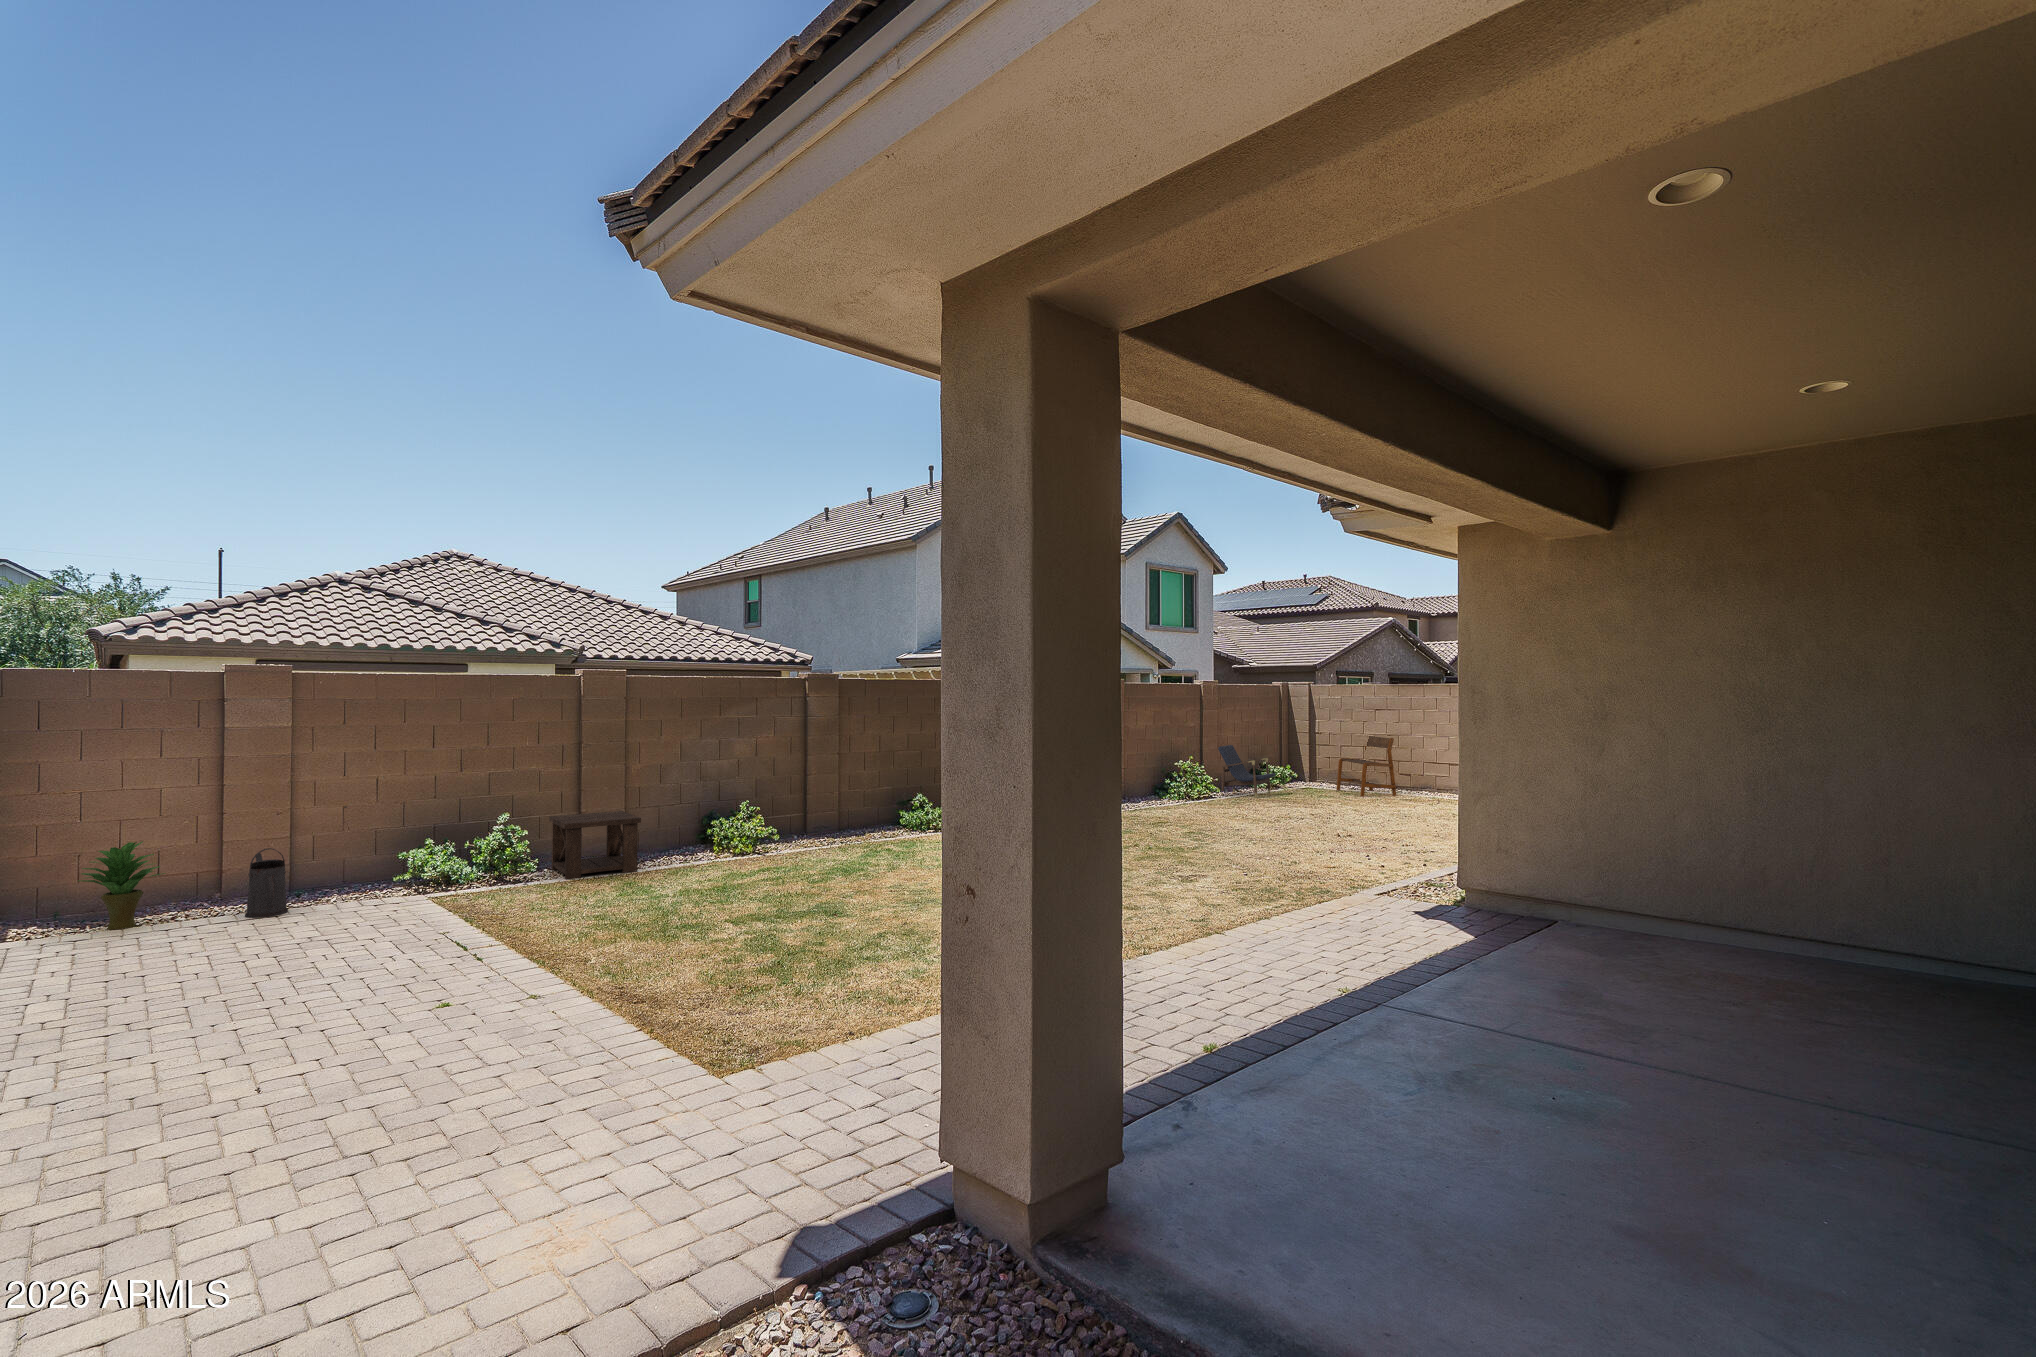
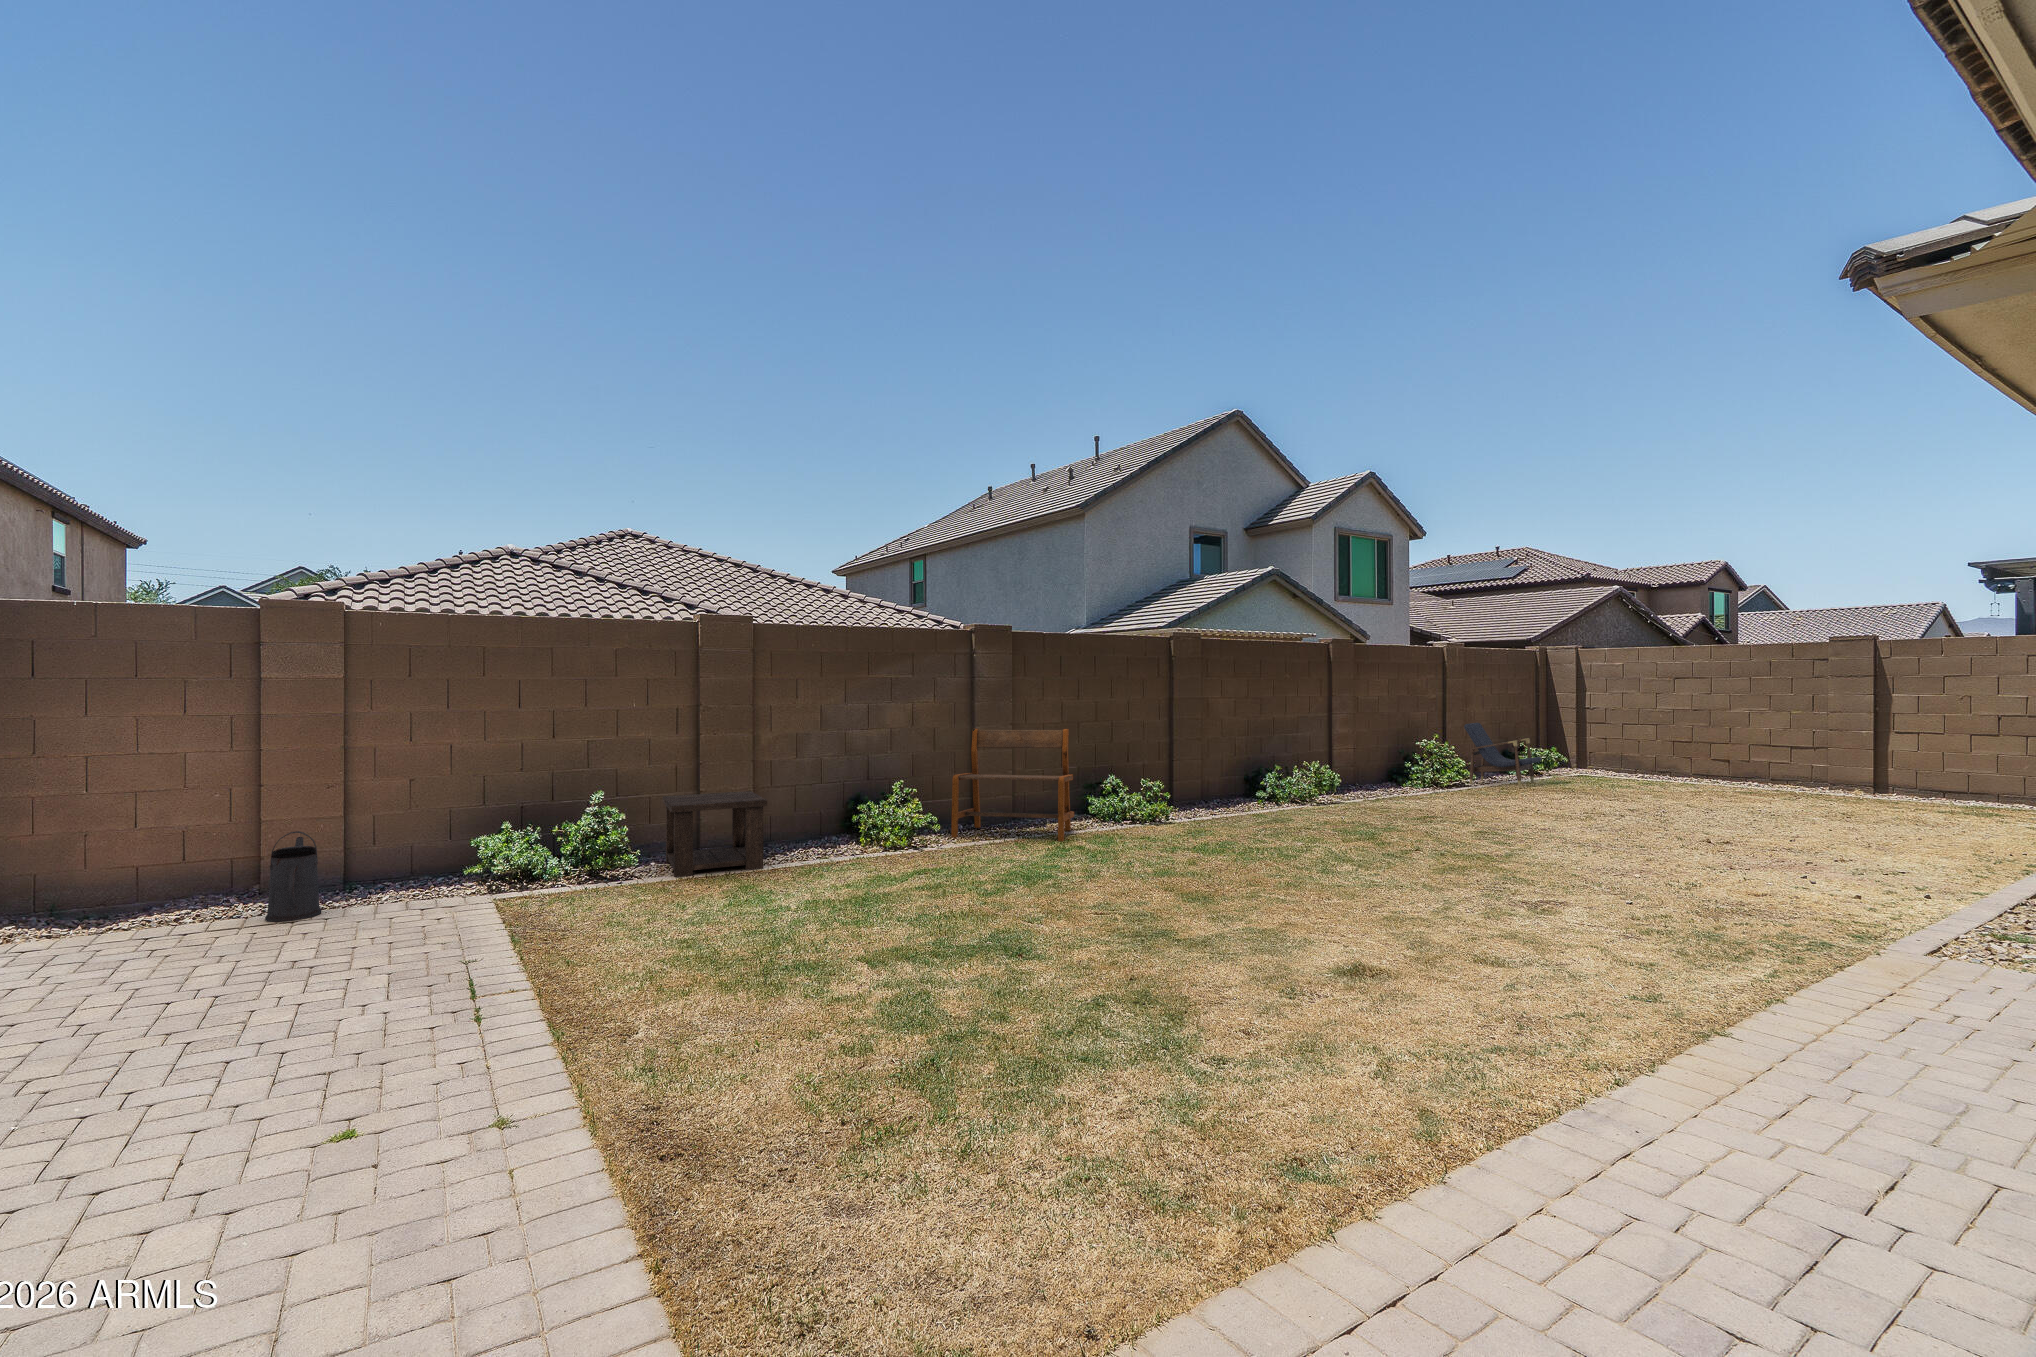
bench: present [1337,736,1396,797] -> present [951,729,1074,841]
potted plant: present [78,841,165,929] -> none [51,820,171,933]

